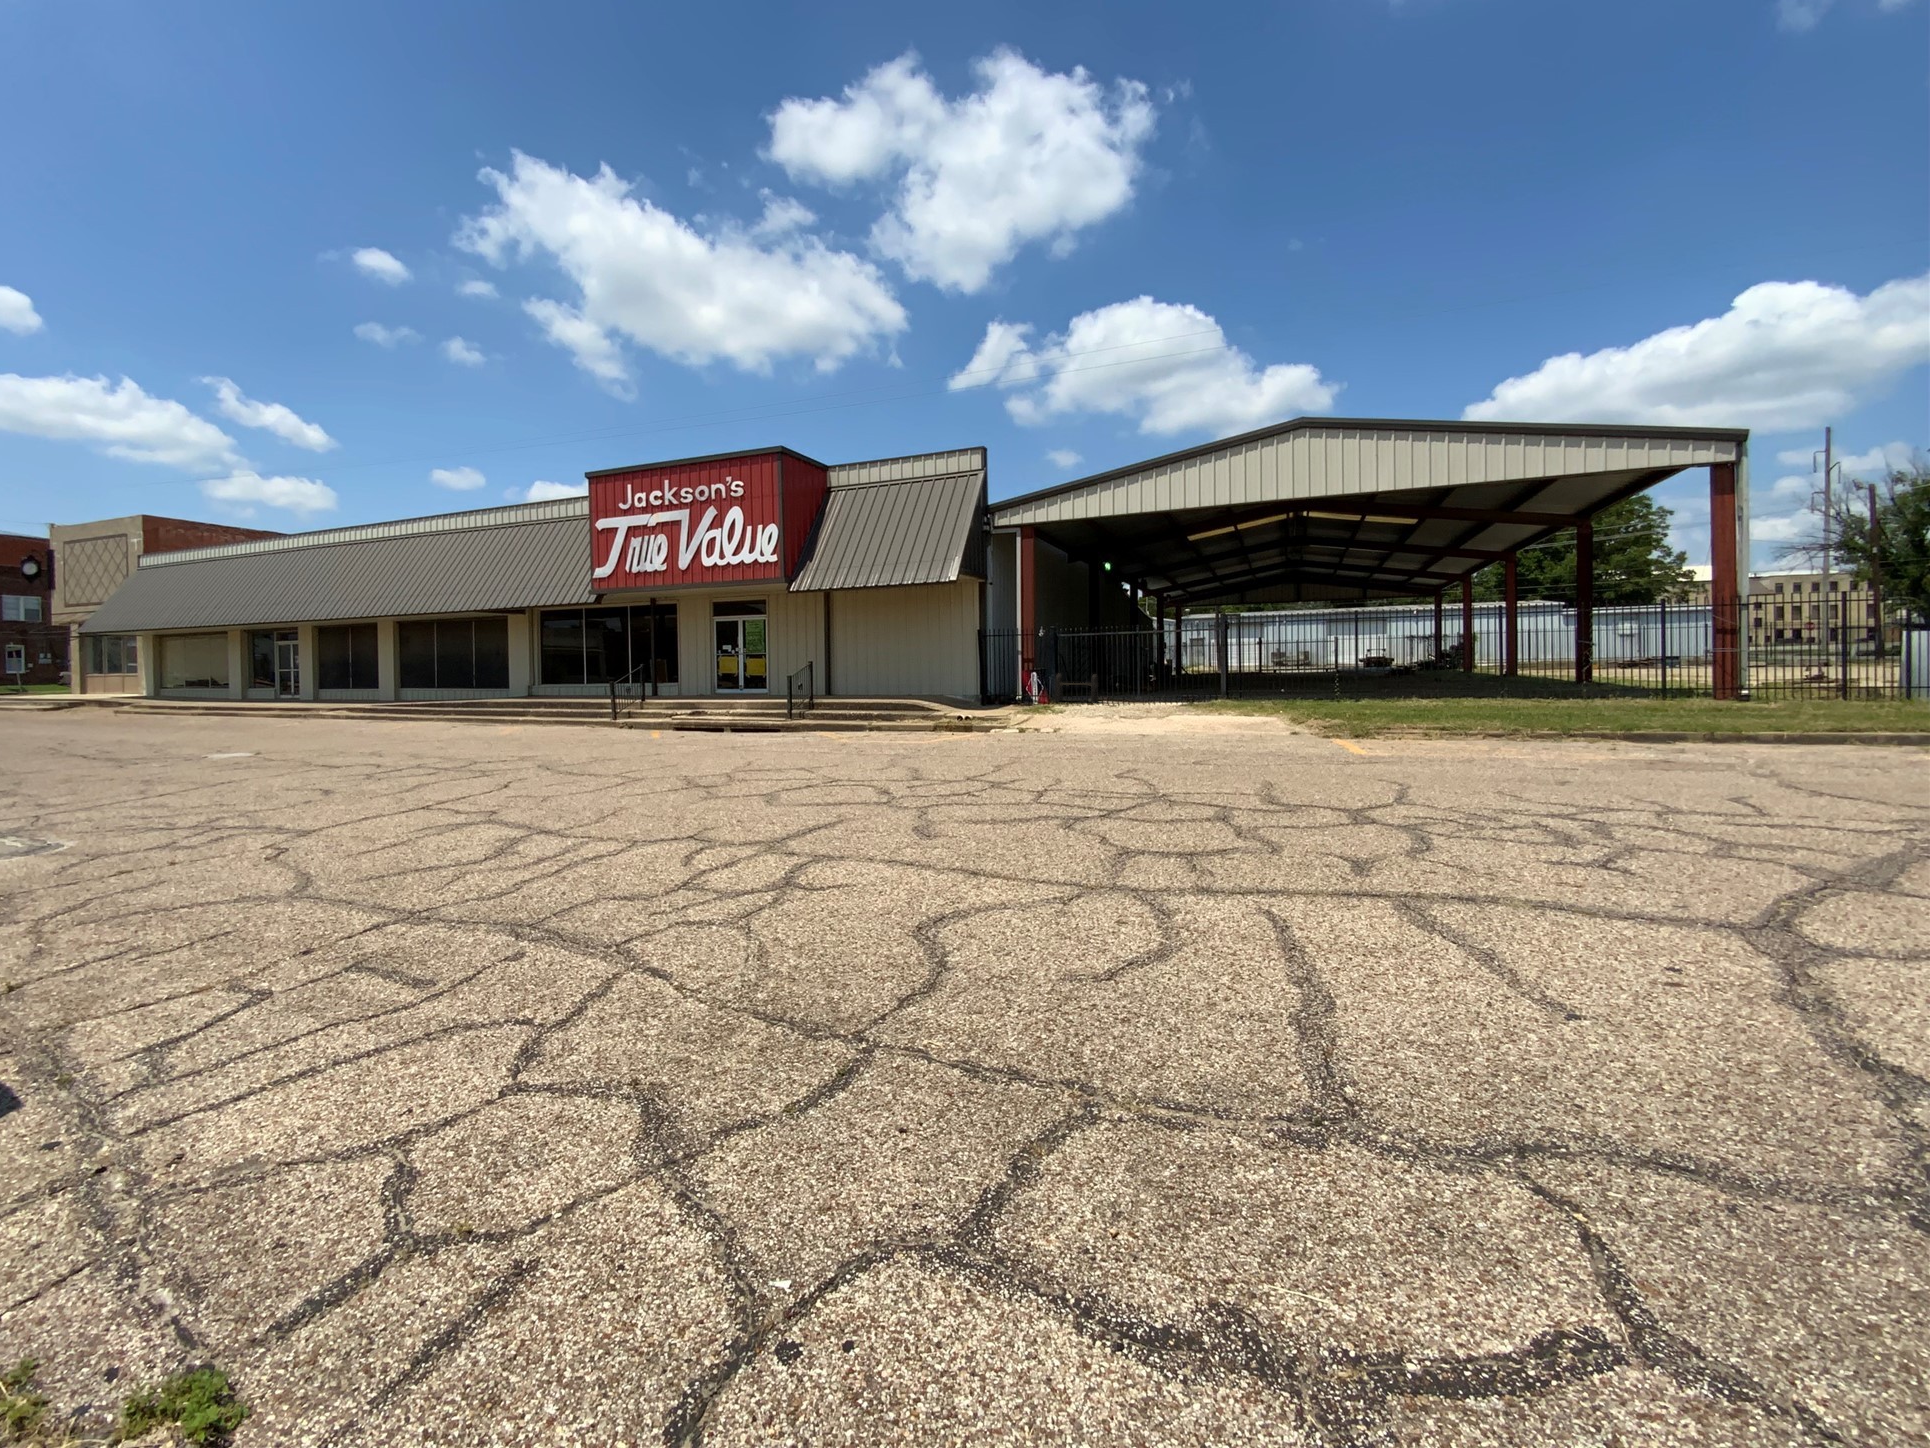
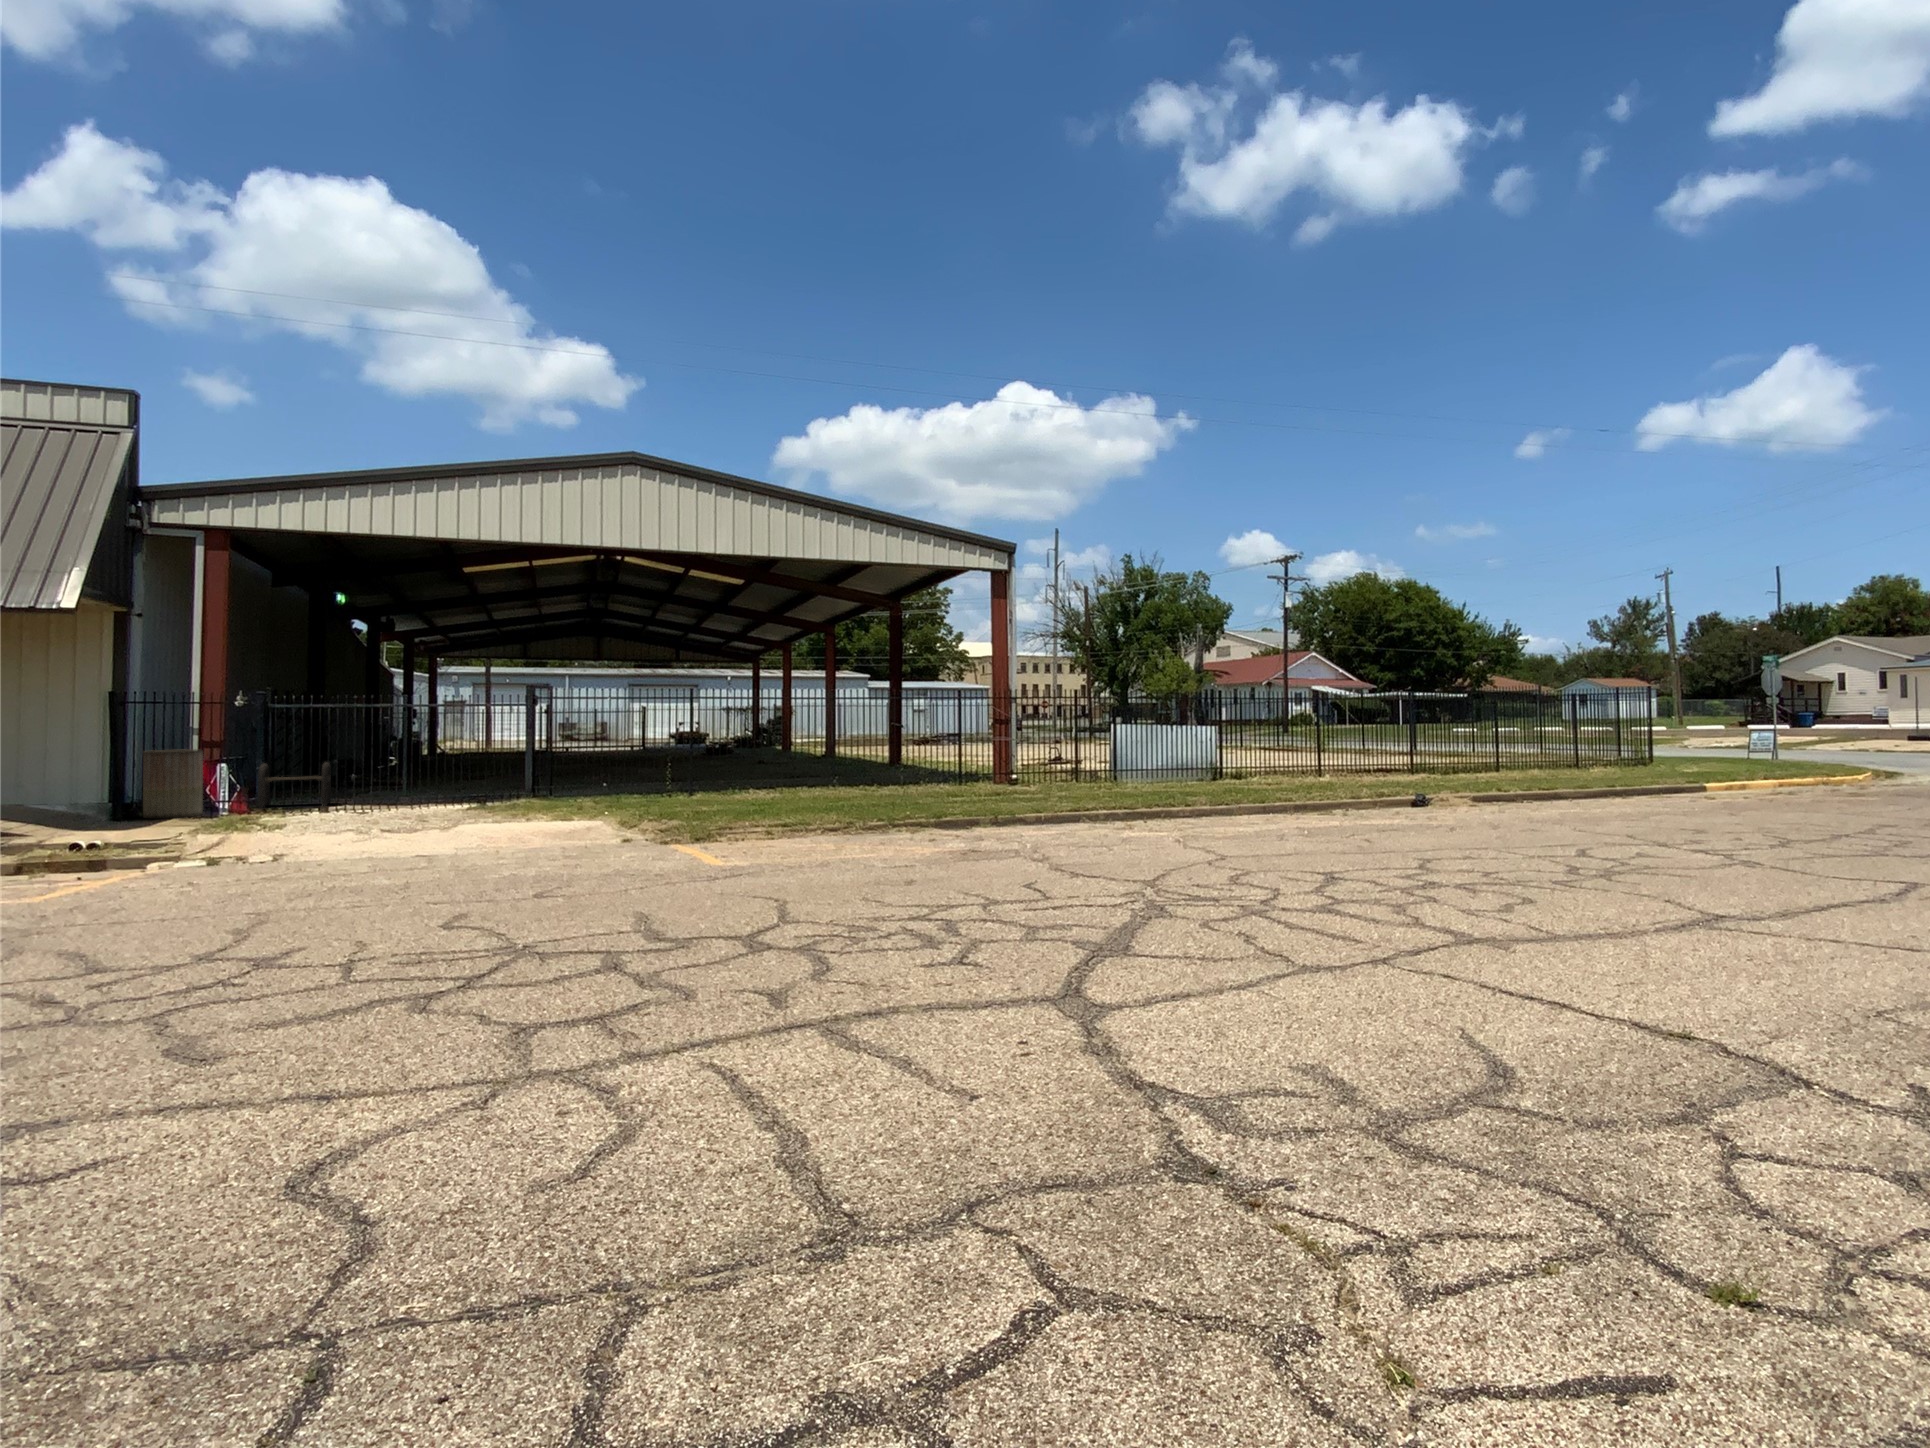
trash can: none [994,662,1024,704] -> present [143,749,203,818]

